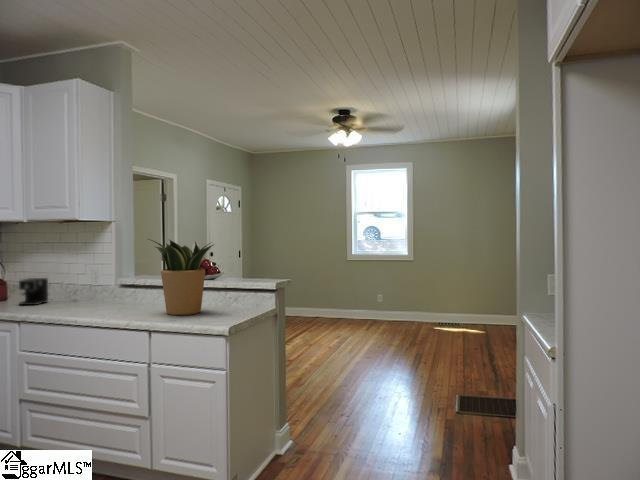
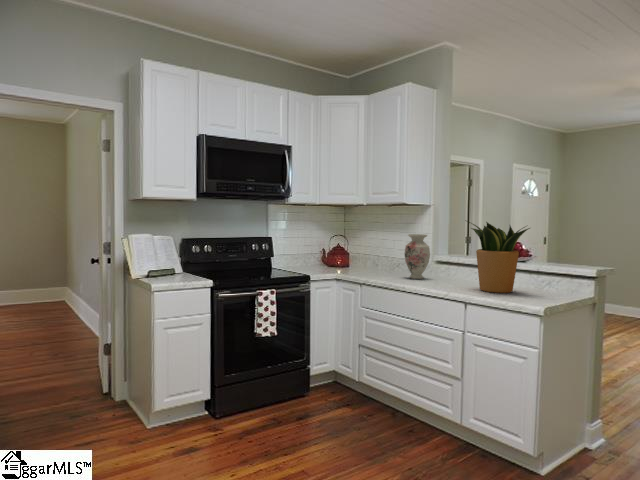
vase: none [79,256,111,308] -> present [404,234,430,279]
coffee maker: present [19,278,48,305] -> none [358,250,400,272]

